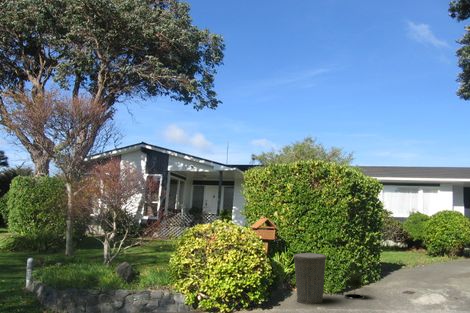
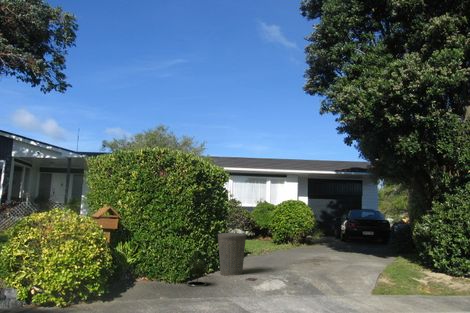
trash can: present [294,253,326,304] -> present [218,233,246,276]

